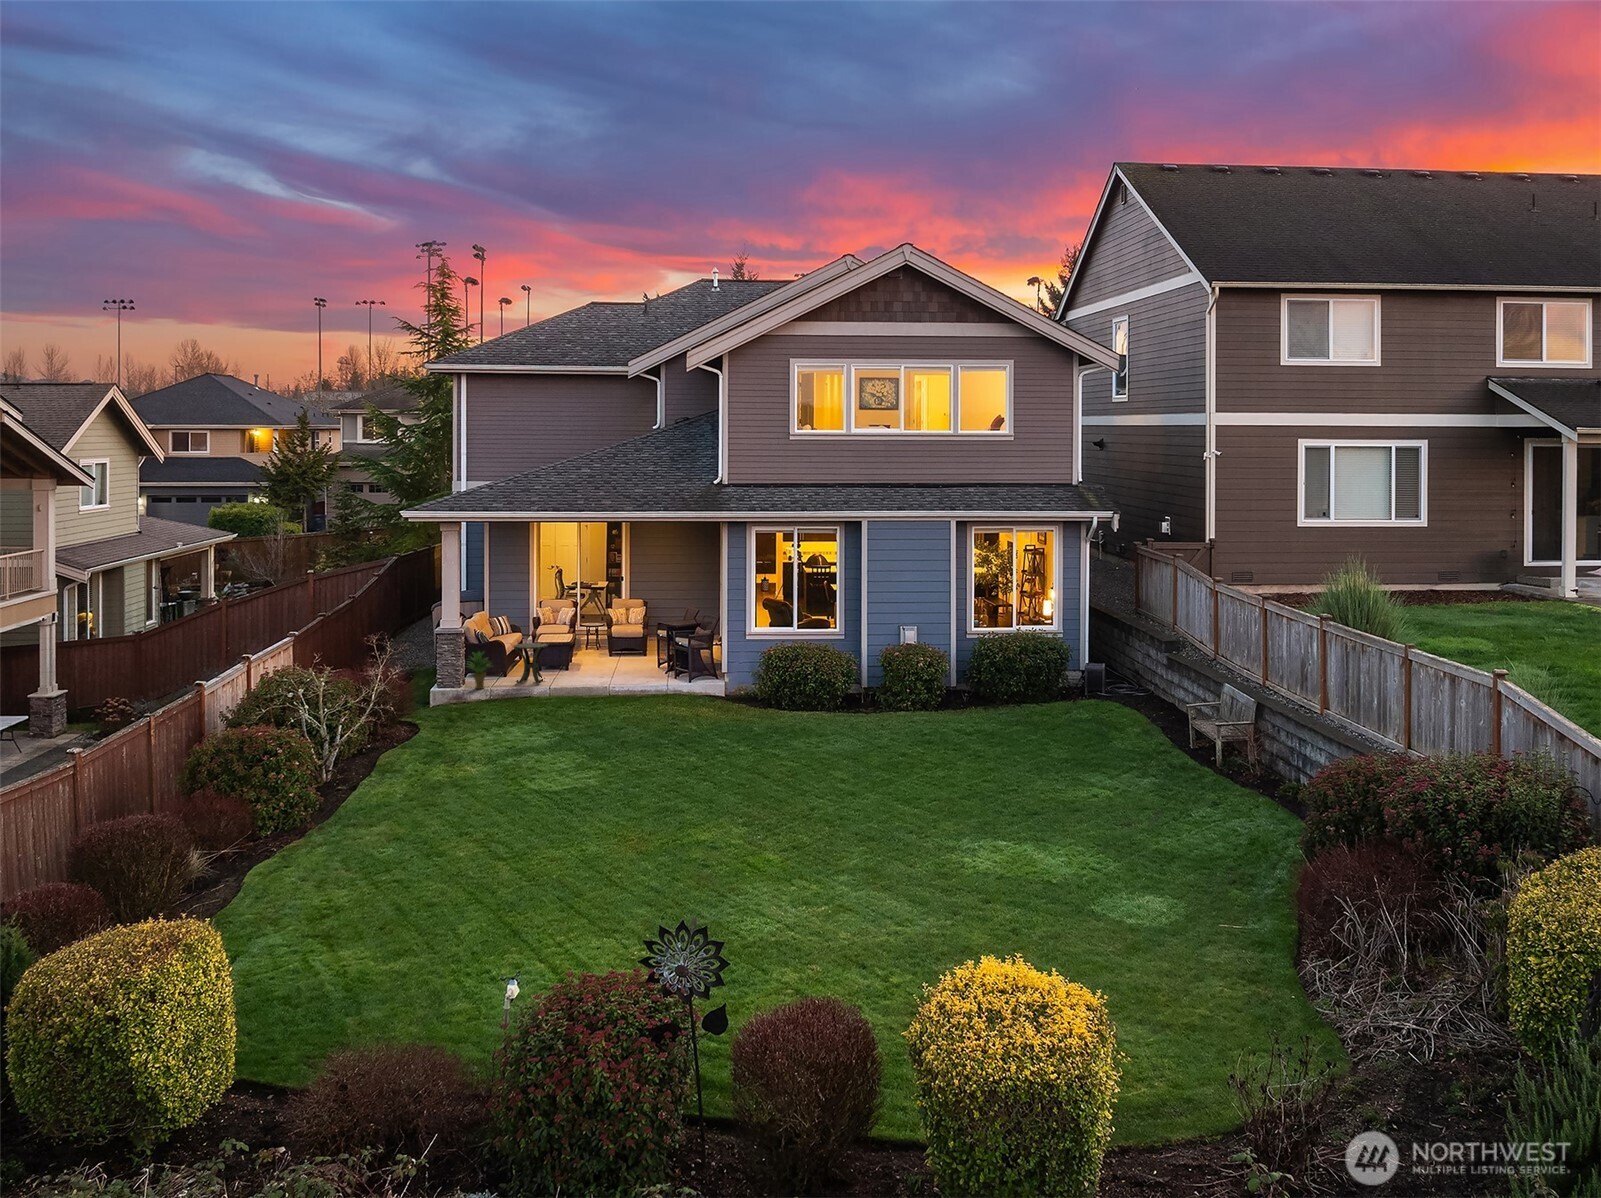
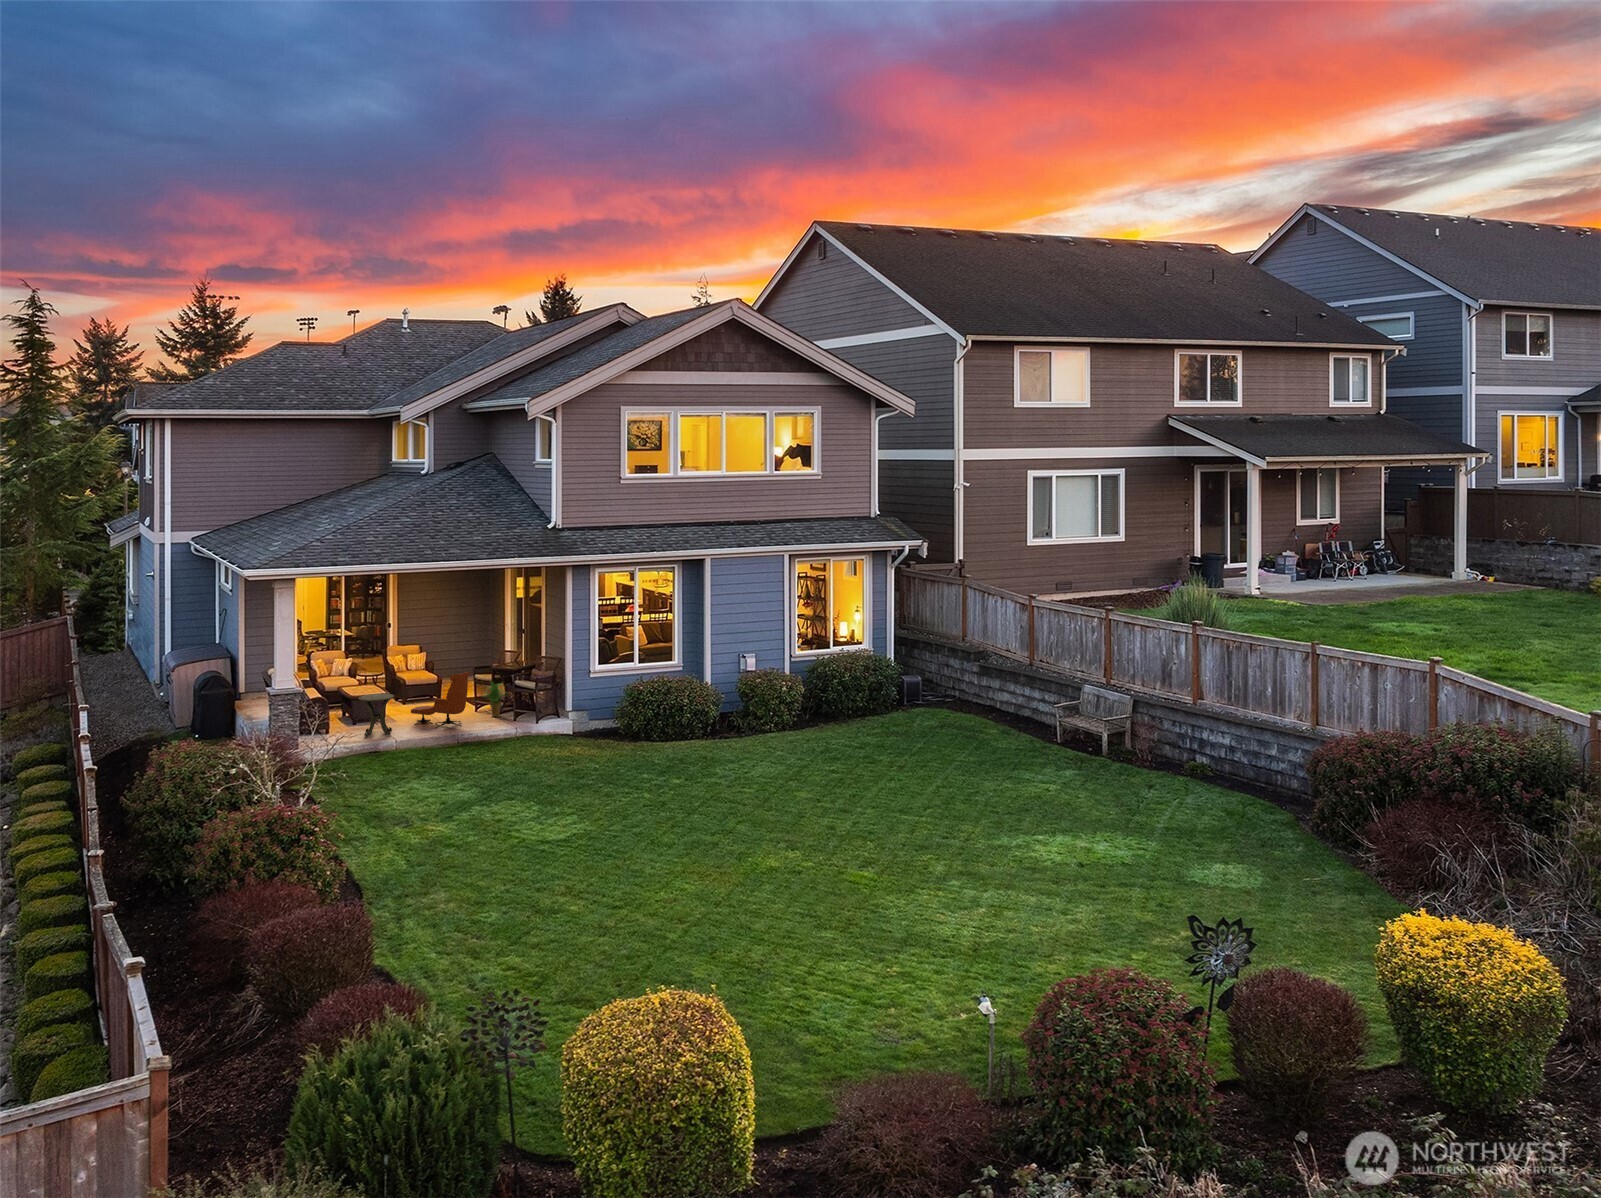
lounge chair: none [570,626,620,681] -> present [411,671,469,729]
potted plant: present [466,652,490,689] -> present [486,682,504,717]

